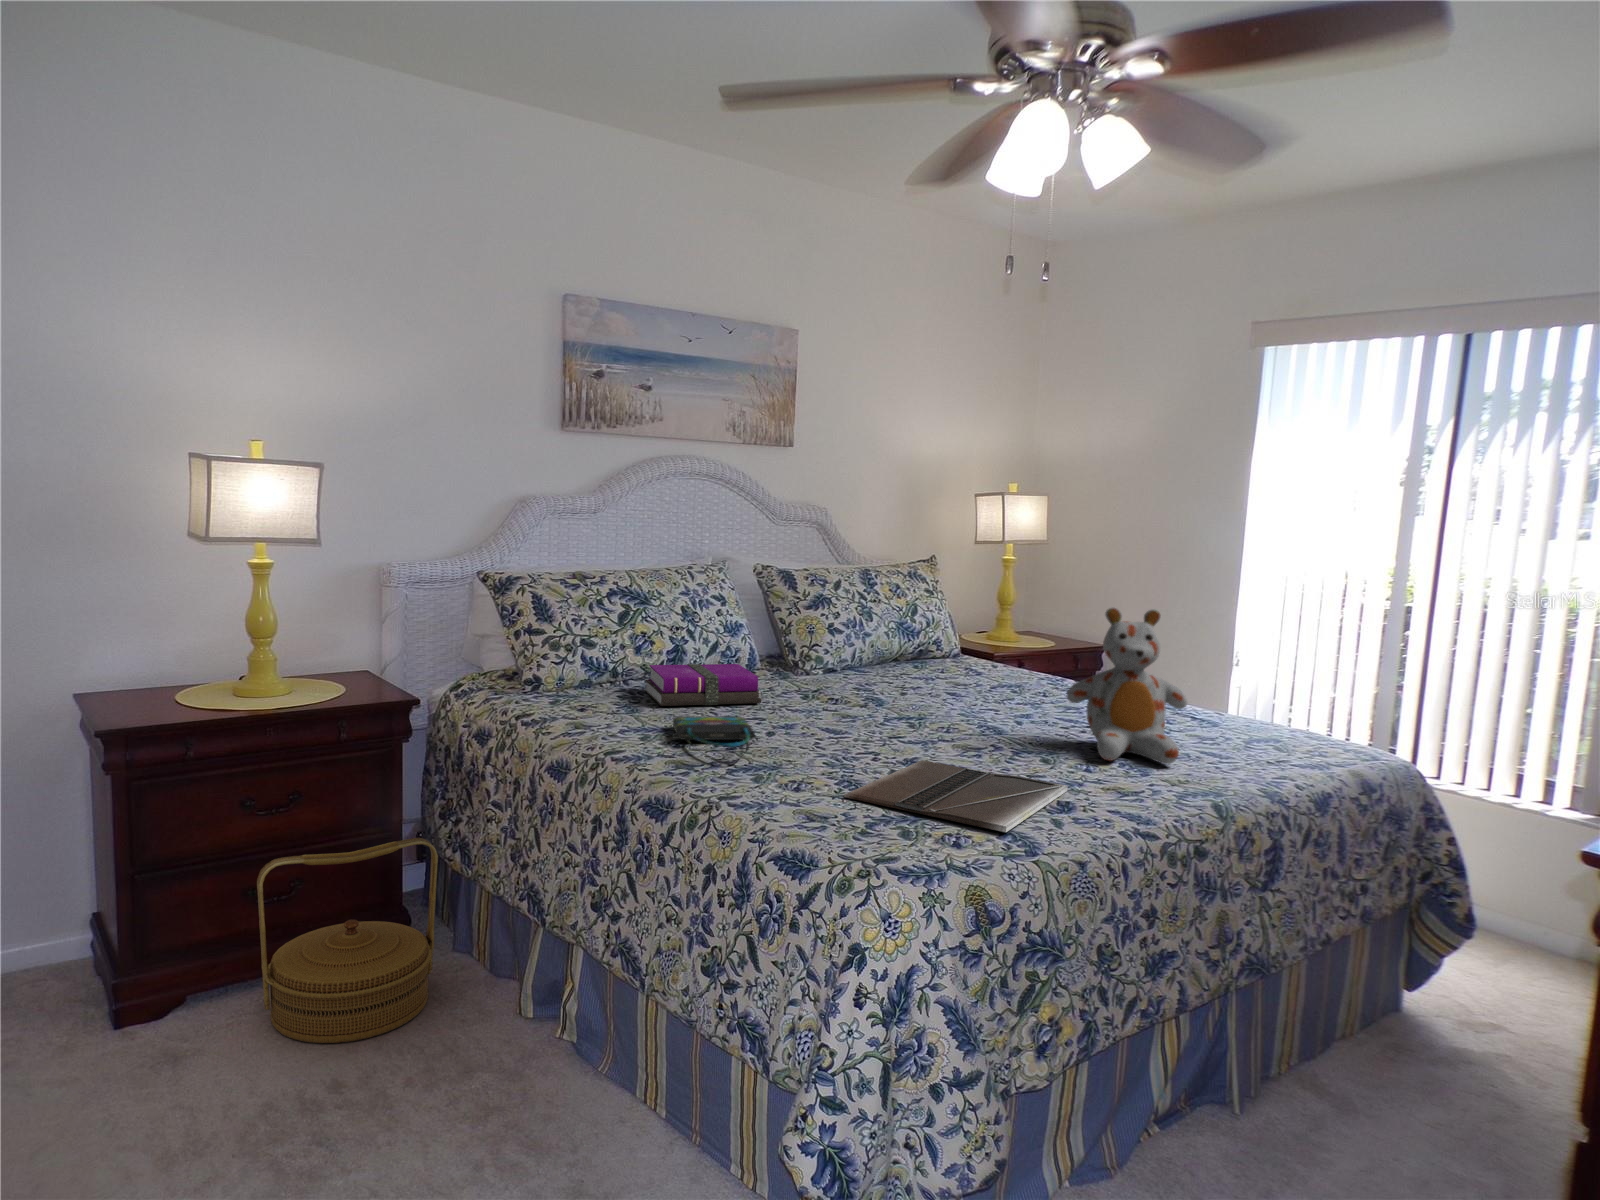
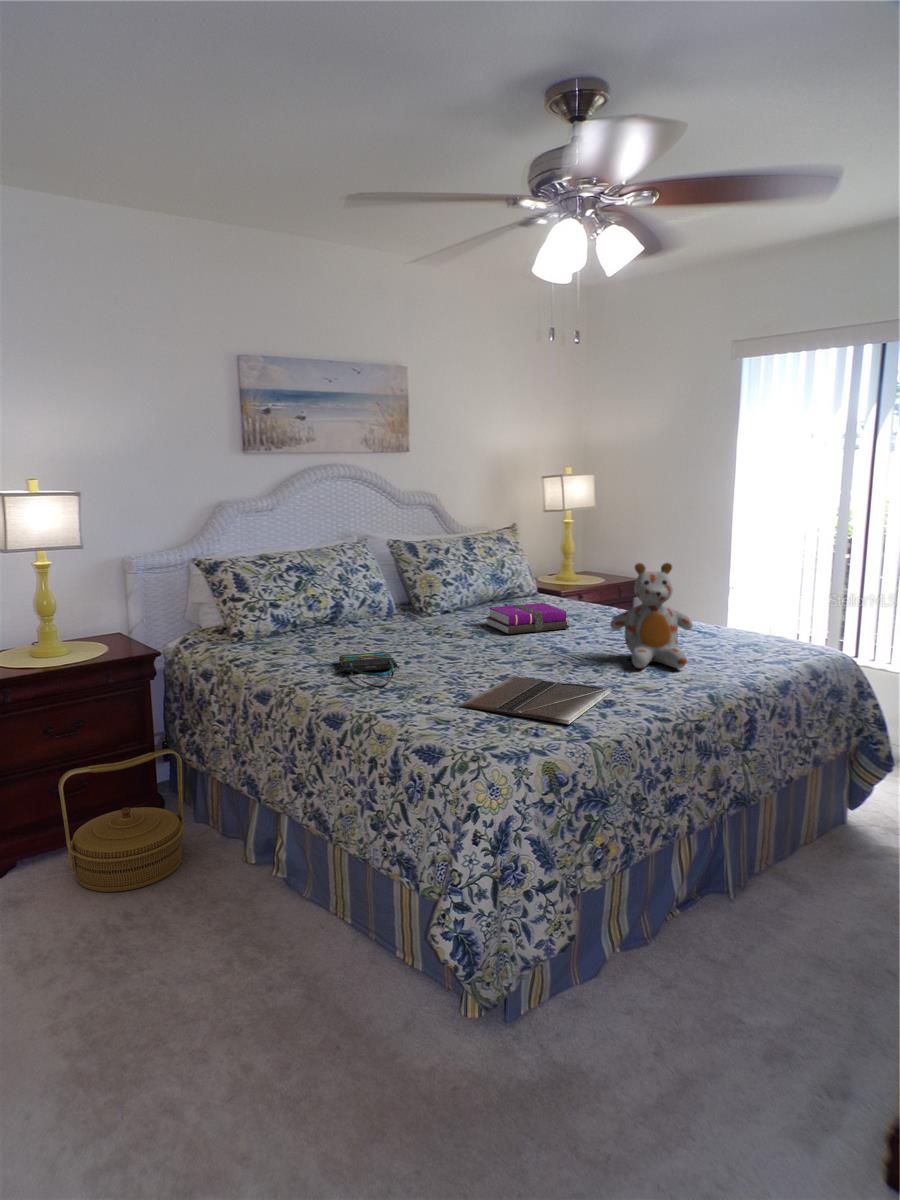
notebook: present [645,664,762,706] -> present [486,603,569,634]

